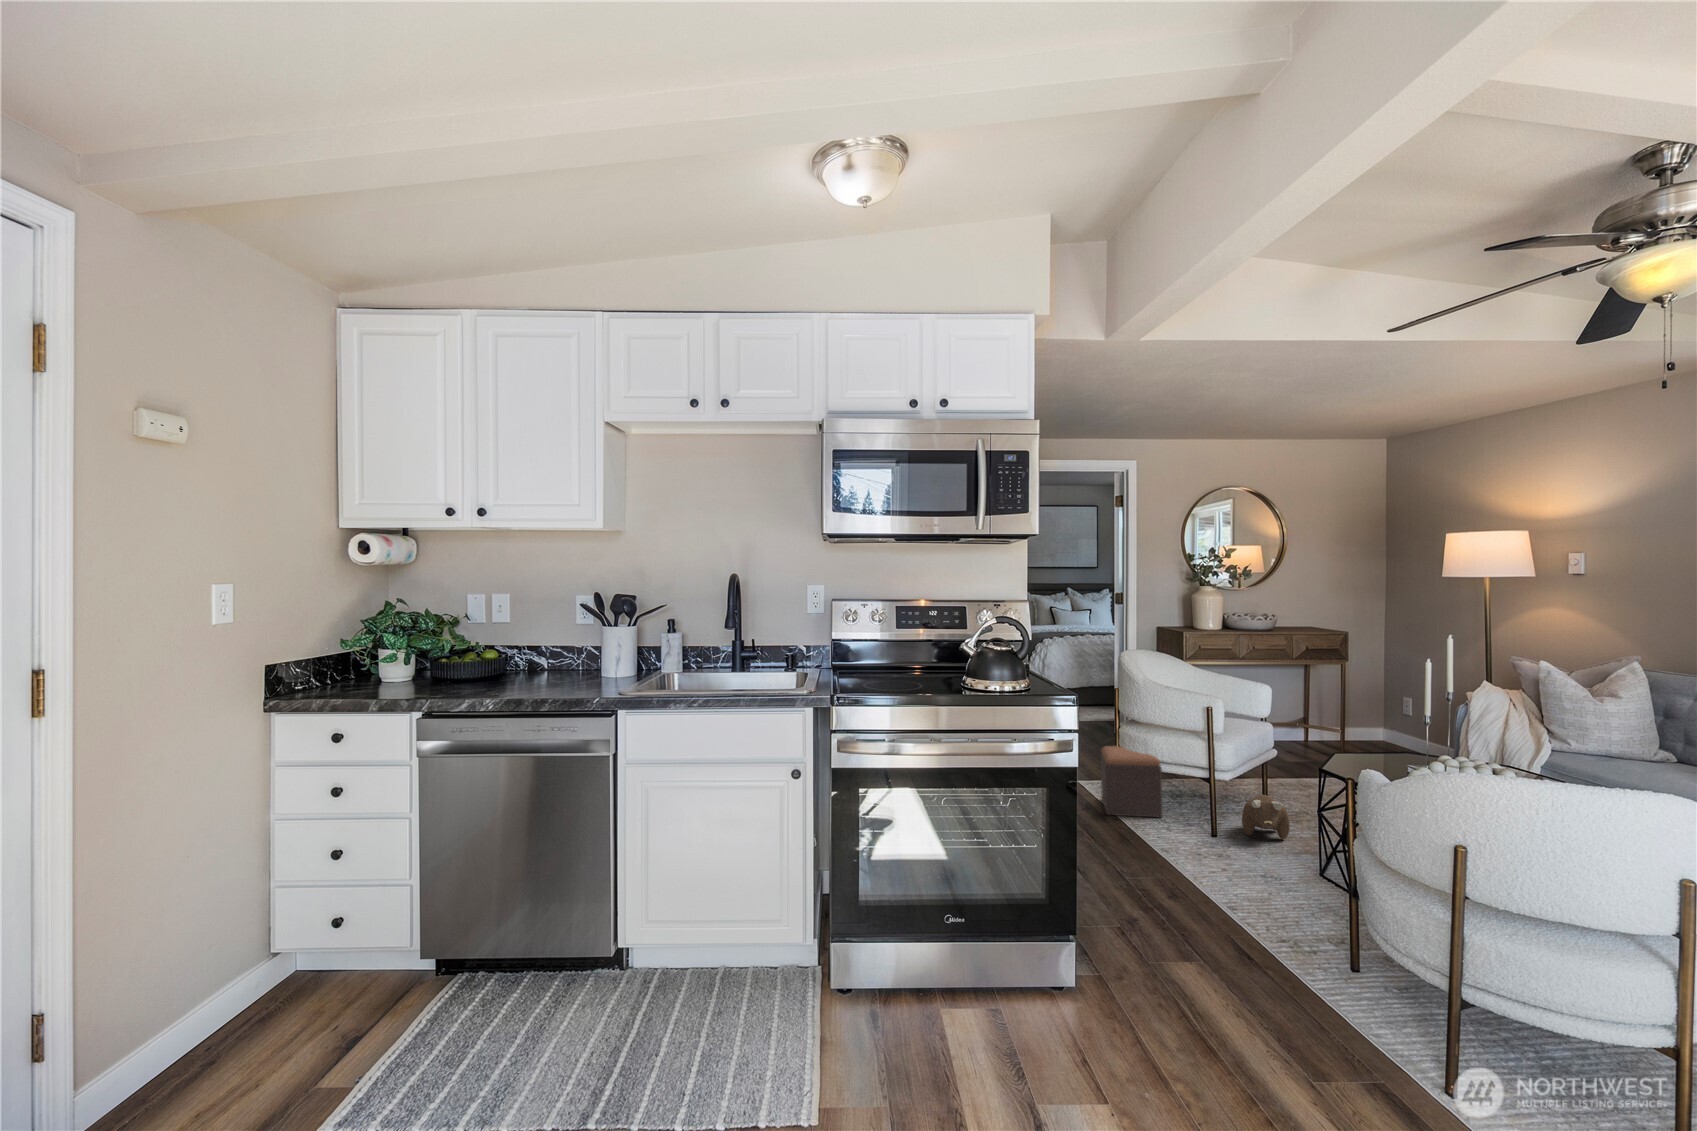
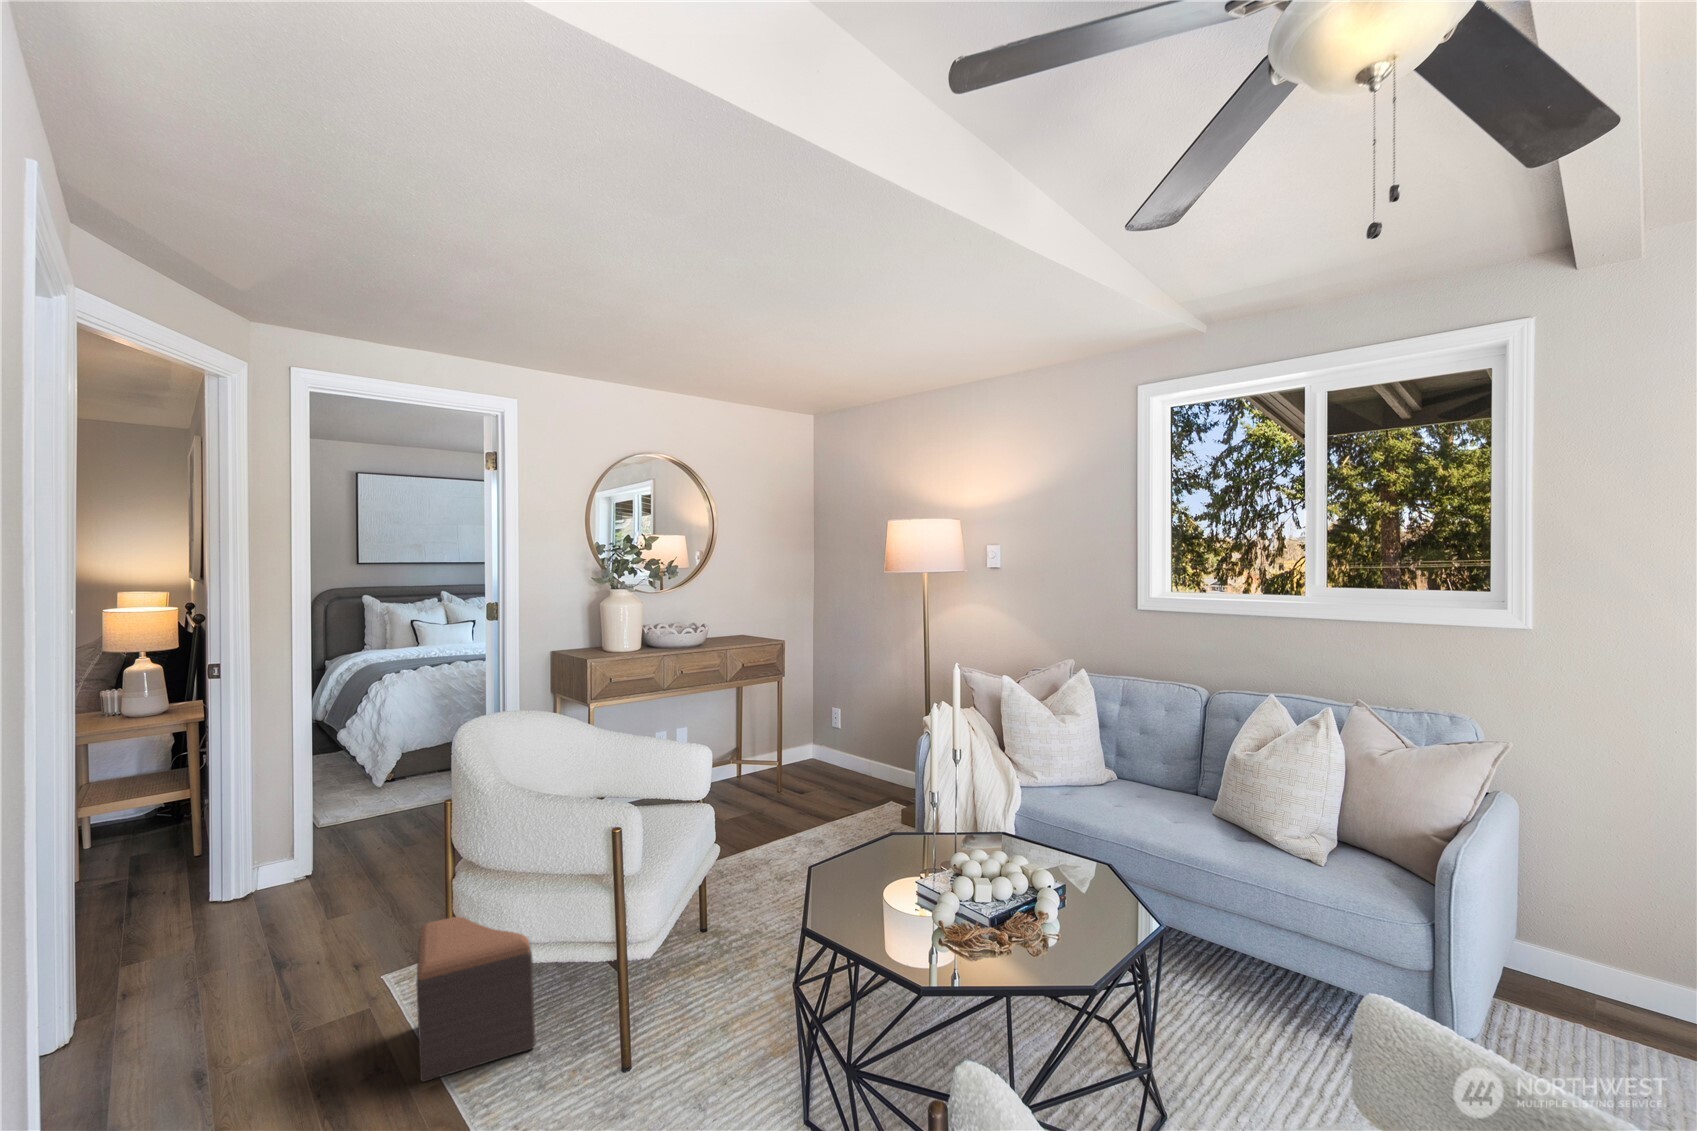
plush toy: present [1242,795,1290,839] -> none [673,963,747,1049]

